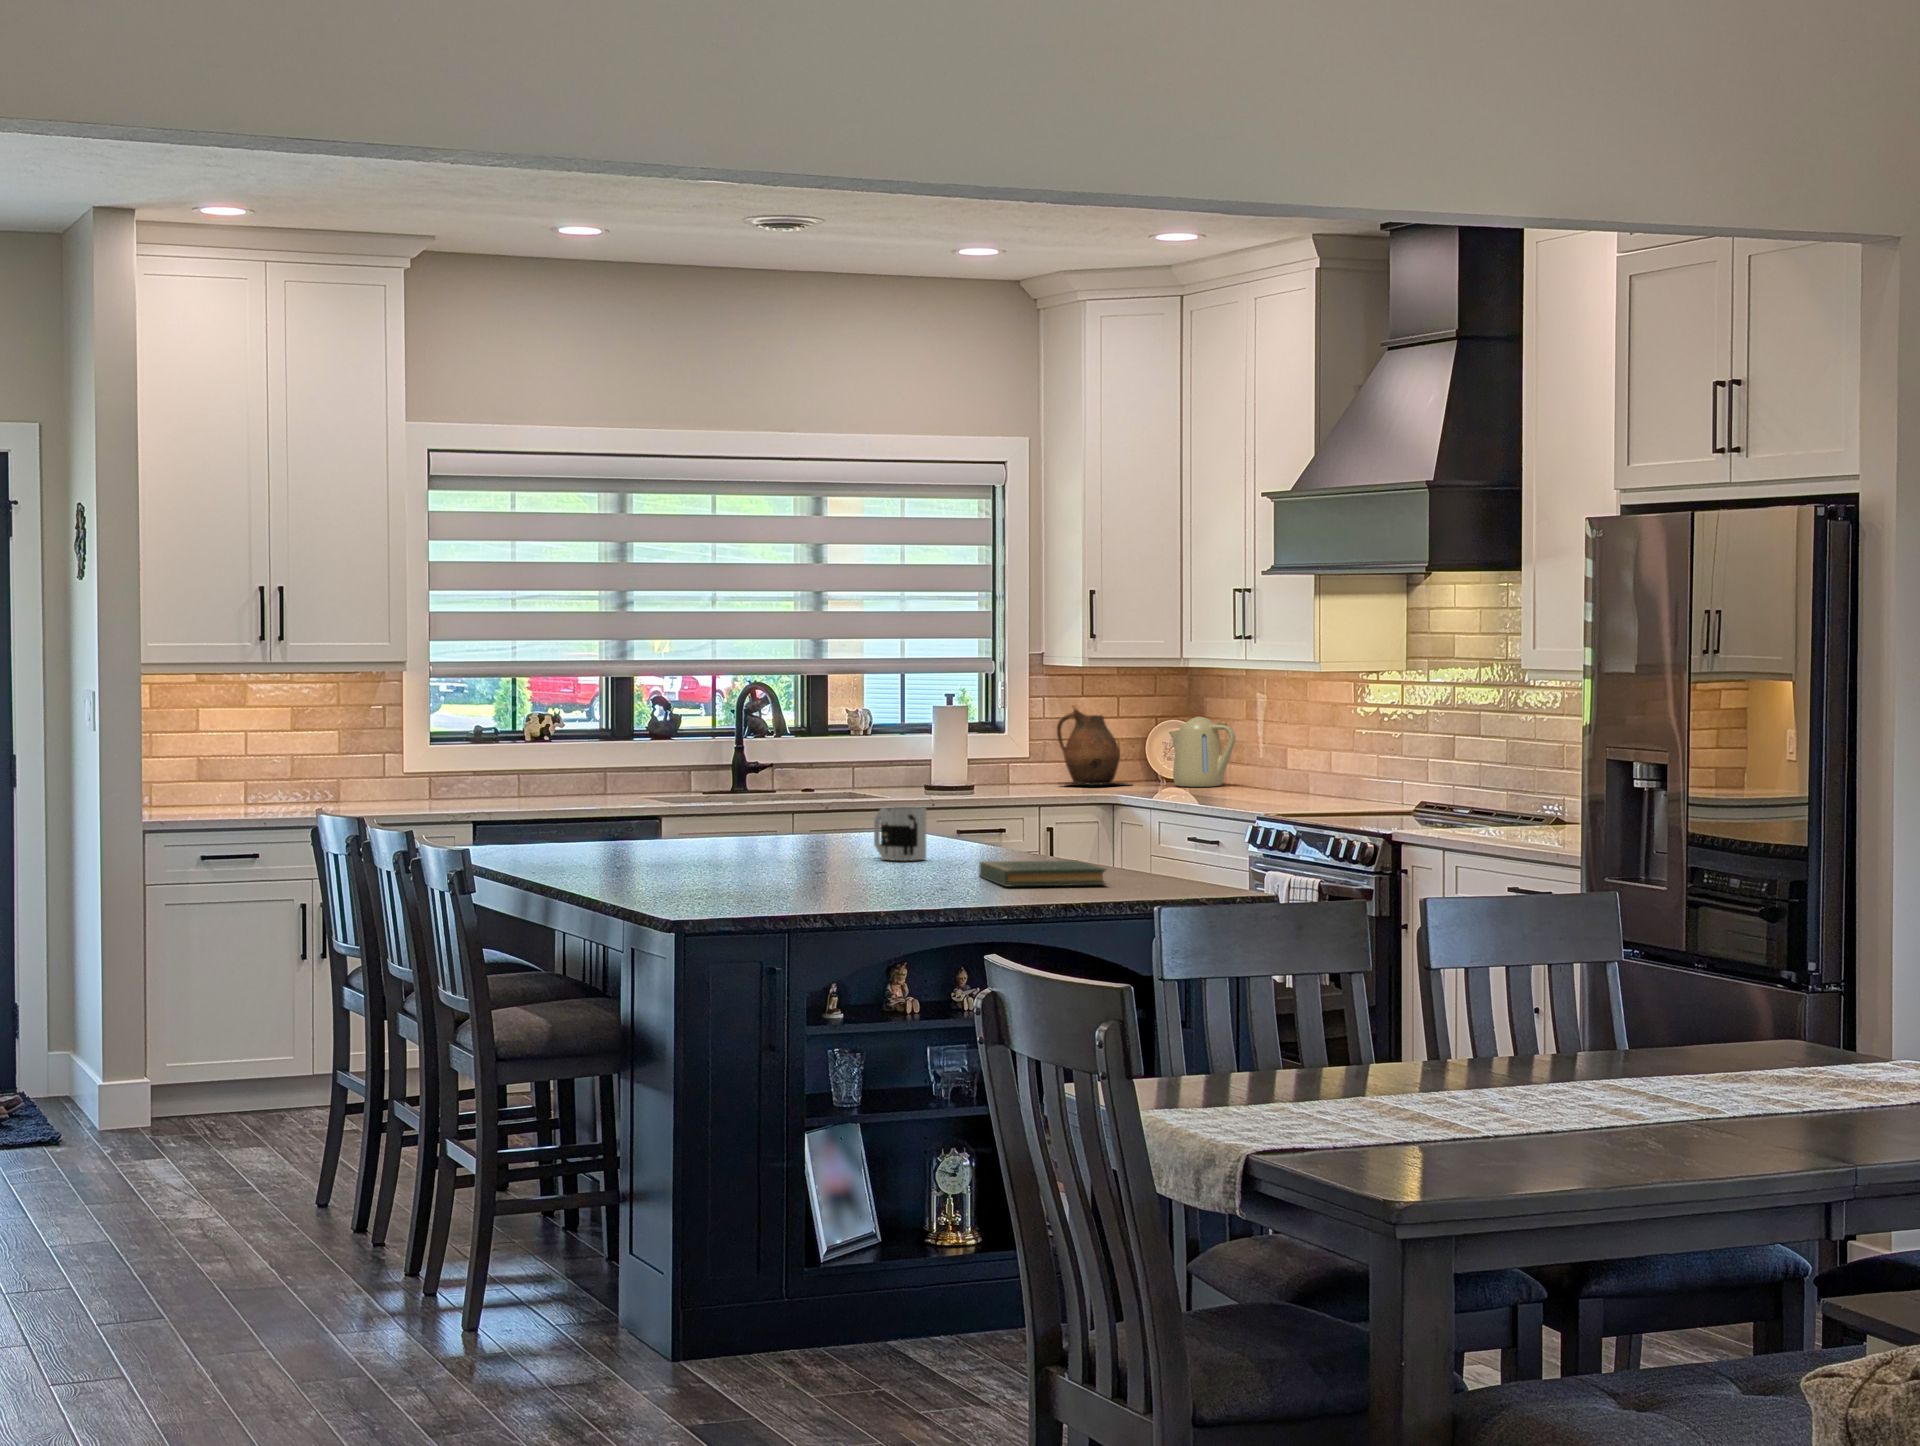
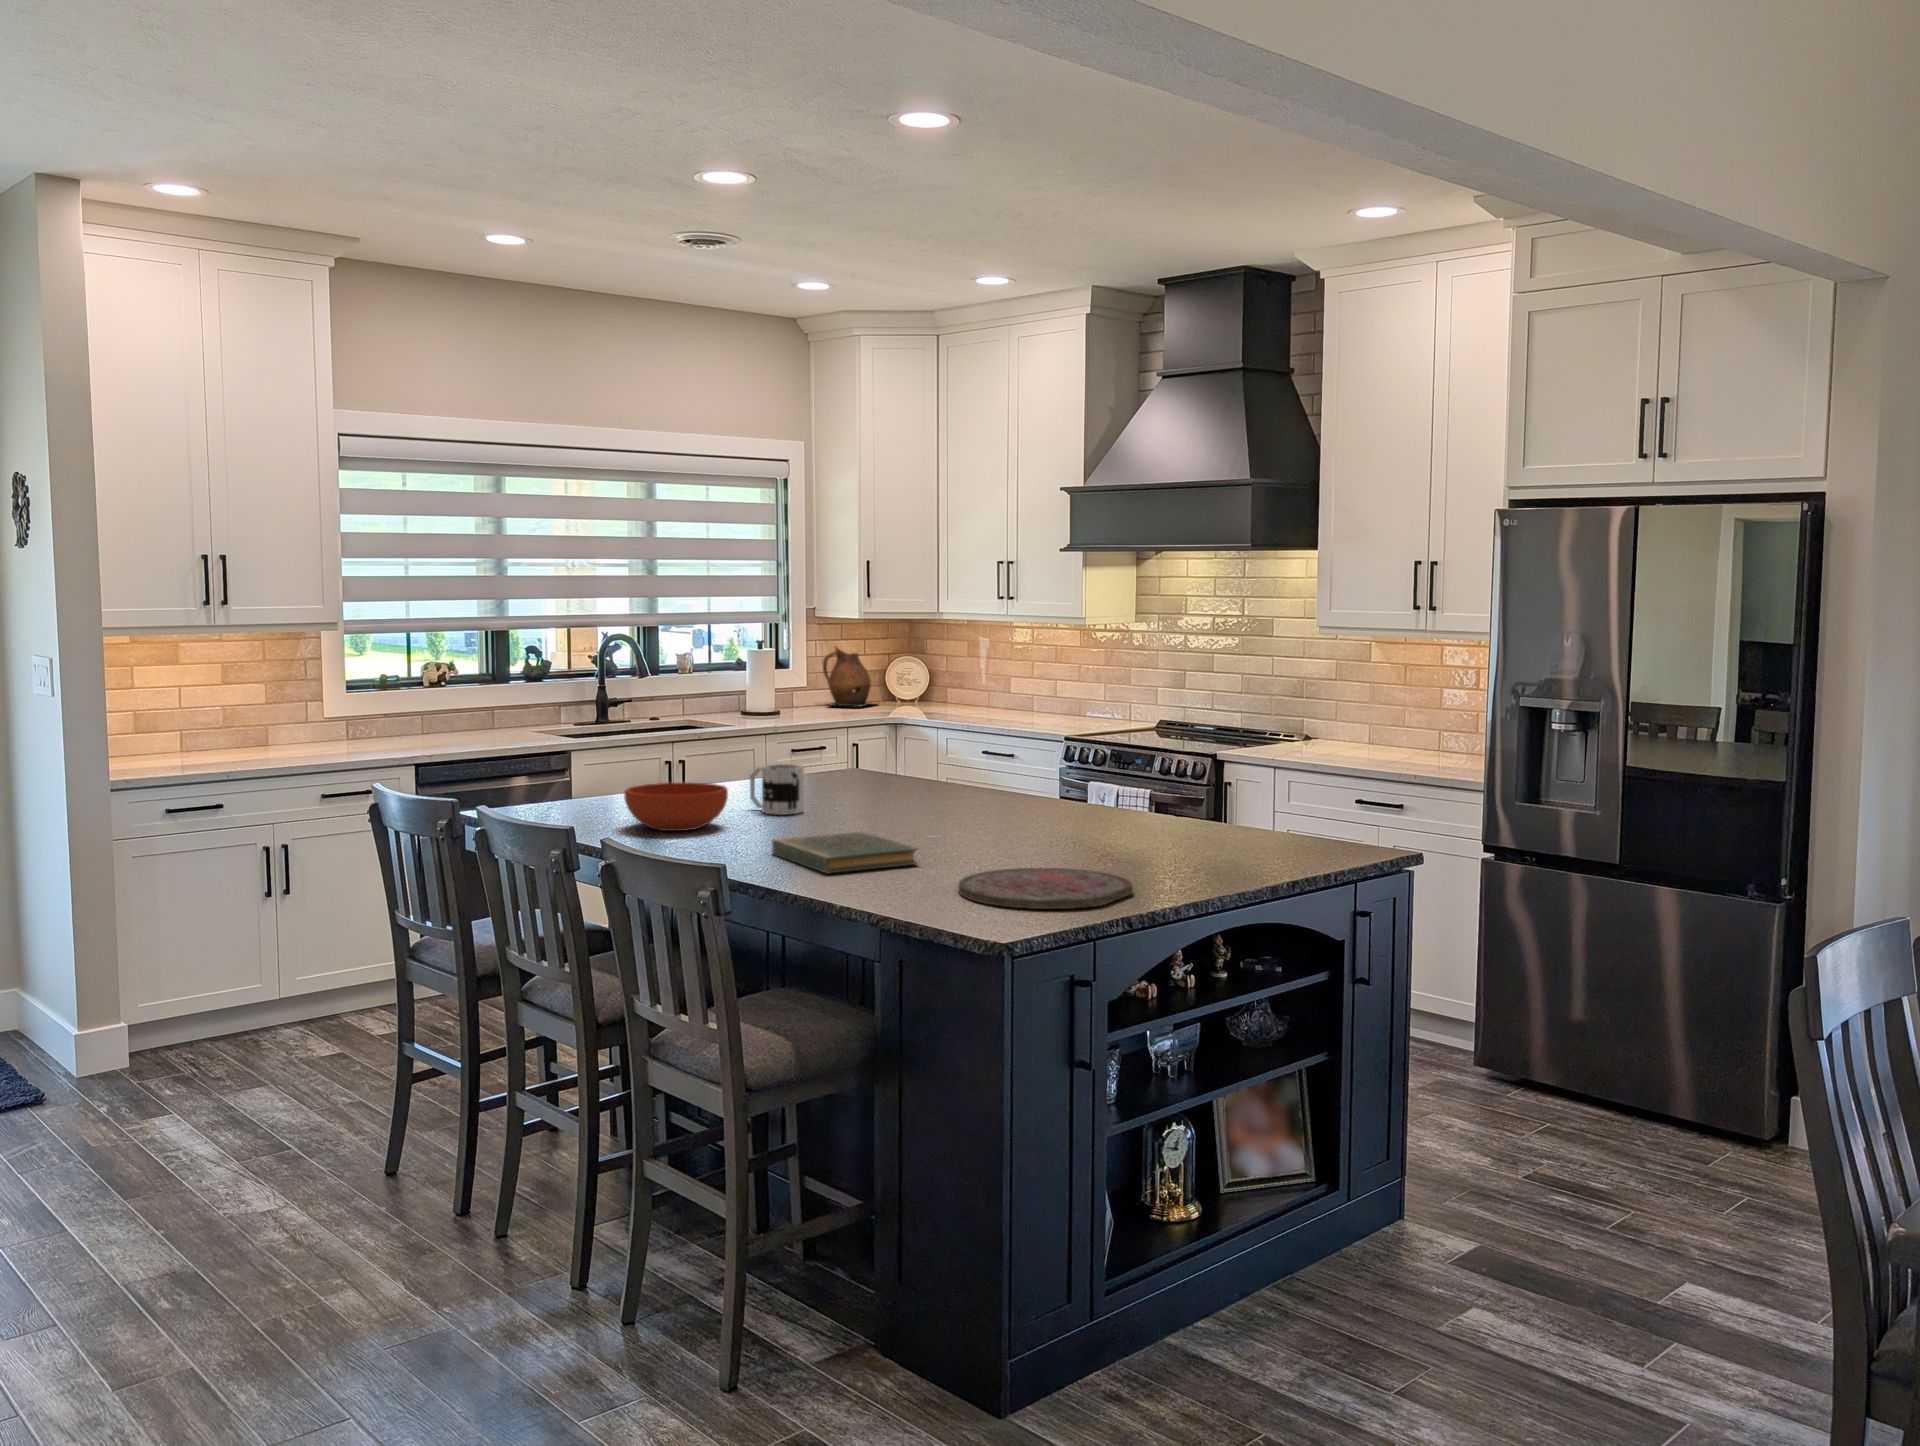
kettle: present [1169,717,1235,787] -> none [908,654,961,706]
mug: present [874,807,926,861] -> present [750,764,804,814]
bowl: none [531,813,636,858] -> present [624,782,728,831]
book: present [979,860,1106,886] -> present [772,832,918,873]
cutting board: none [713,882,884,903] -> present [958,868,1133,909]

